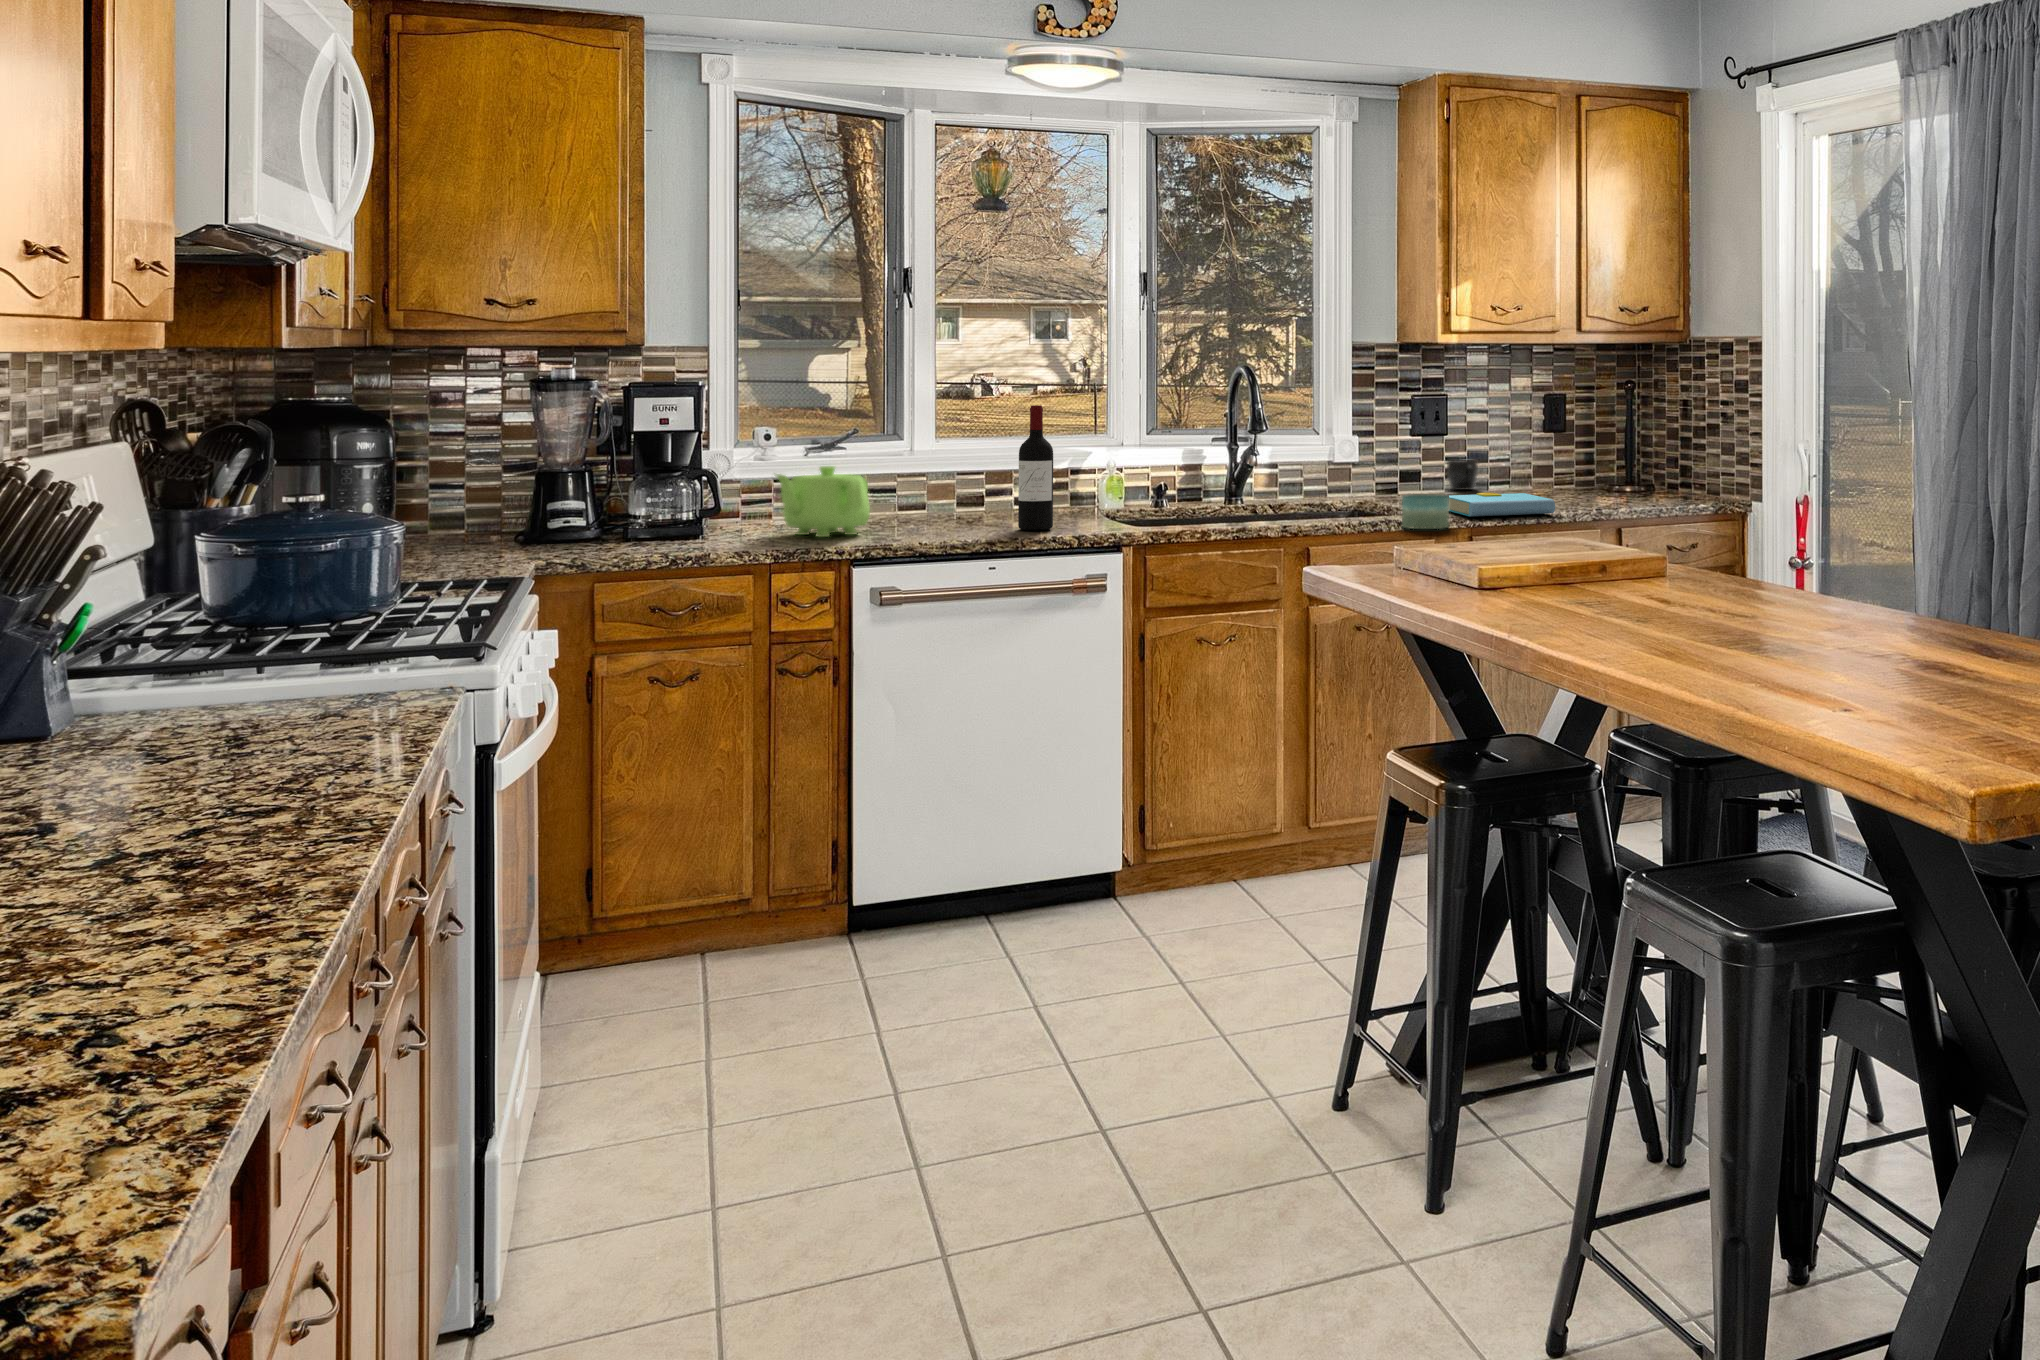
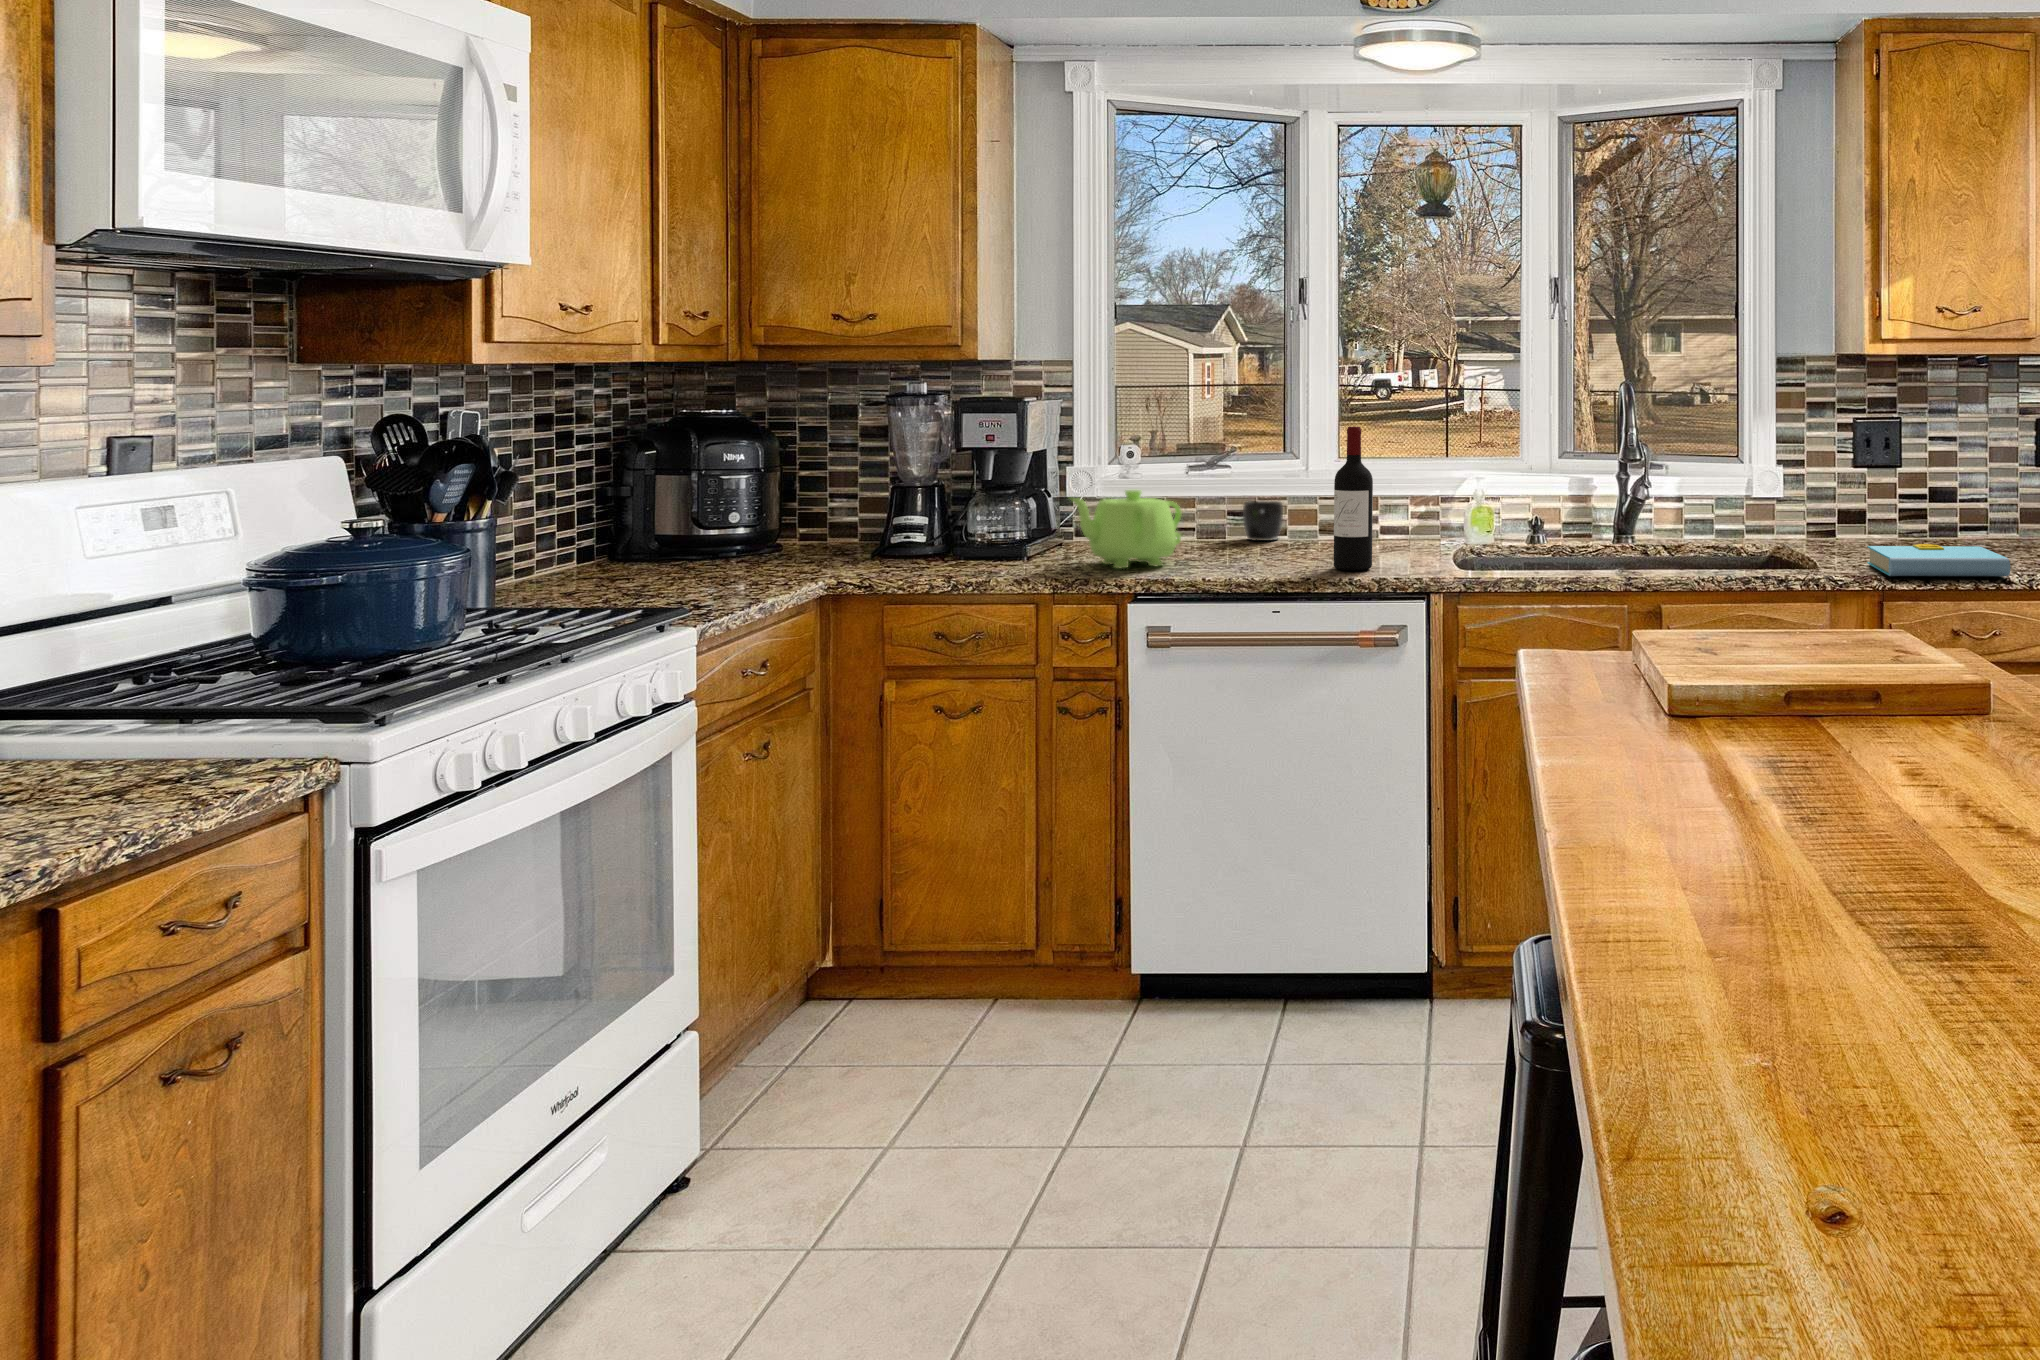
mug: present [1447,460,1478,490] -> present [1243,501,1283,541]
candle: present [1402,494,1449,529] -> none [1786,546,1847,593]

